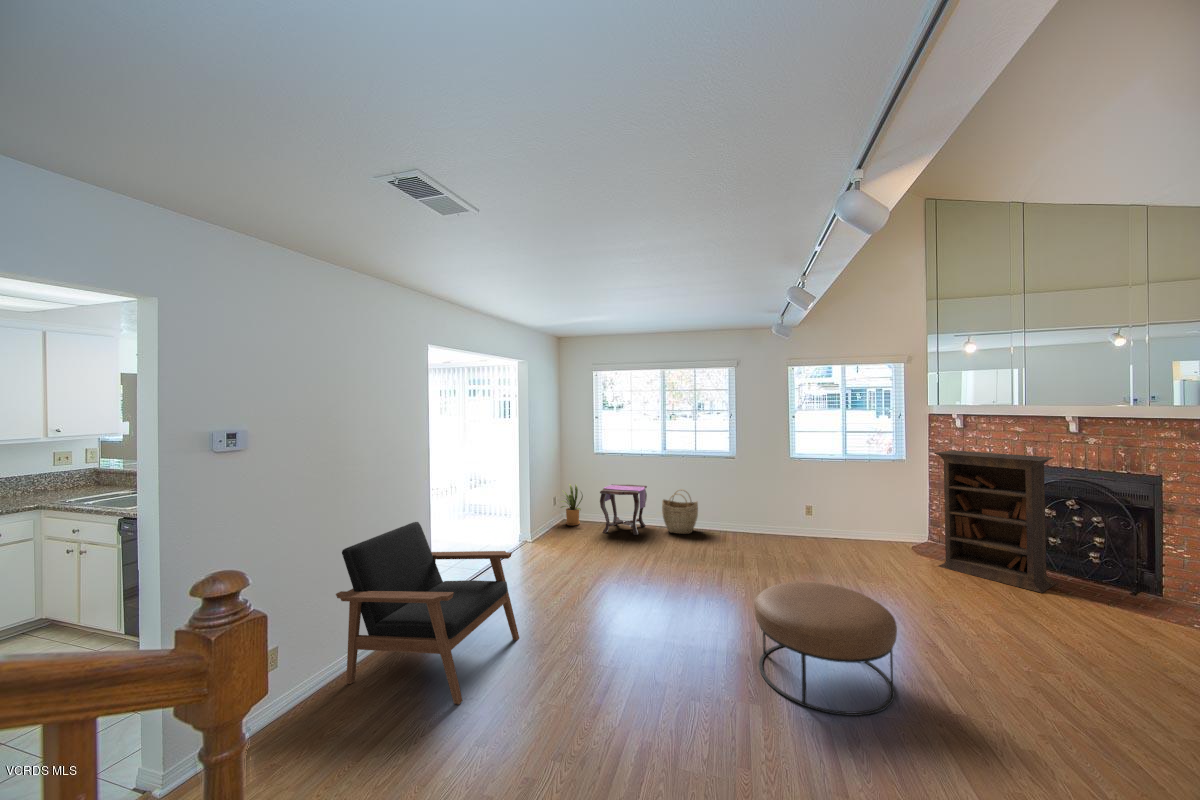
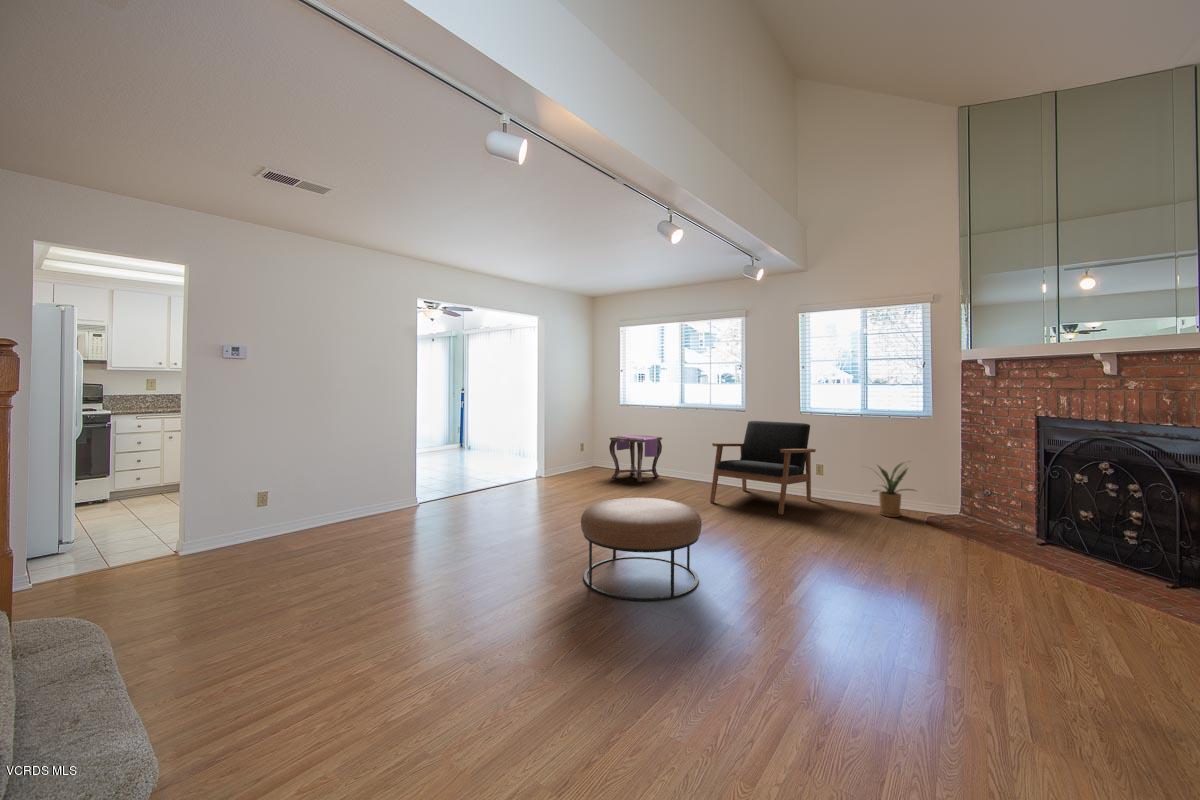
bookcase: present [935,450,1056,593] -> none [926,400,1071,568]
house plant: present [561,484,583,526] -> present [872,462,914,517]
woven basket: present [662,490,698,534] -> none [668,442,705,486]
armchair: present [336,522,519,704] -> present [710,421,816,515]

